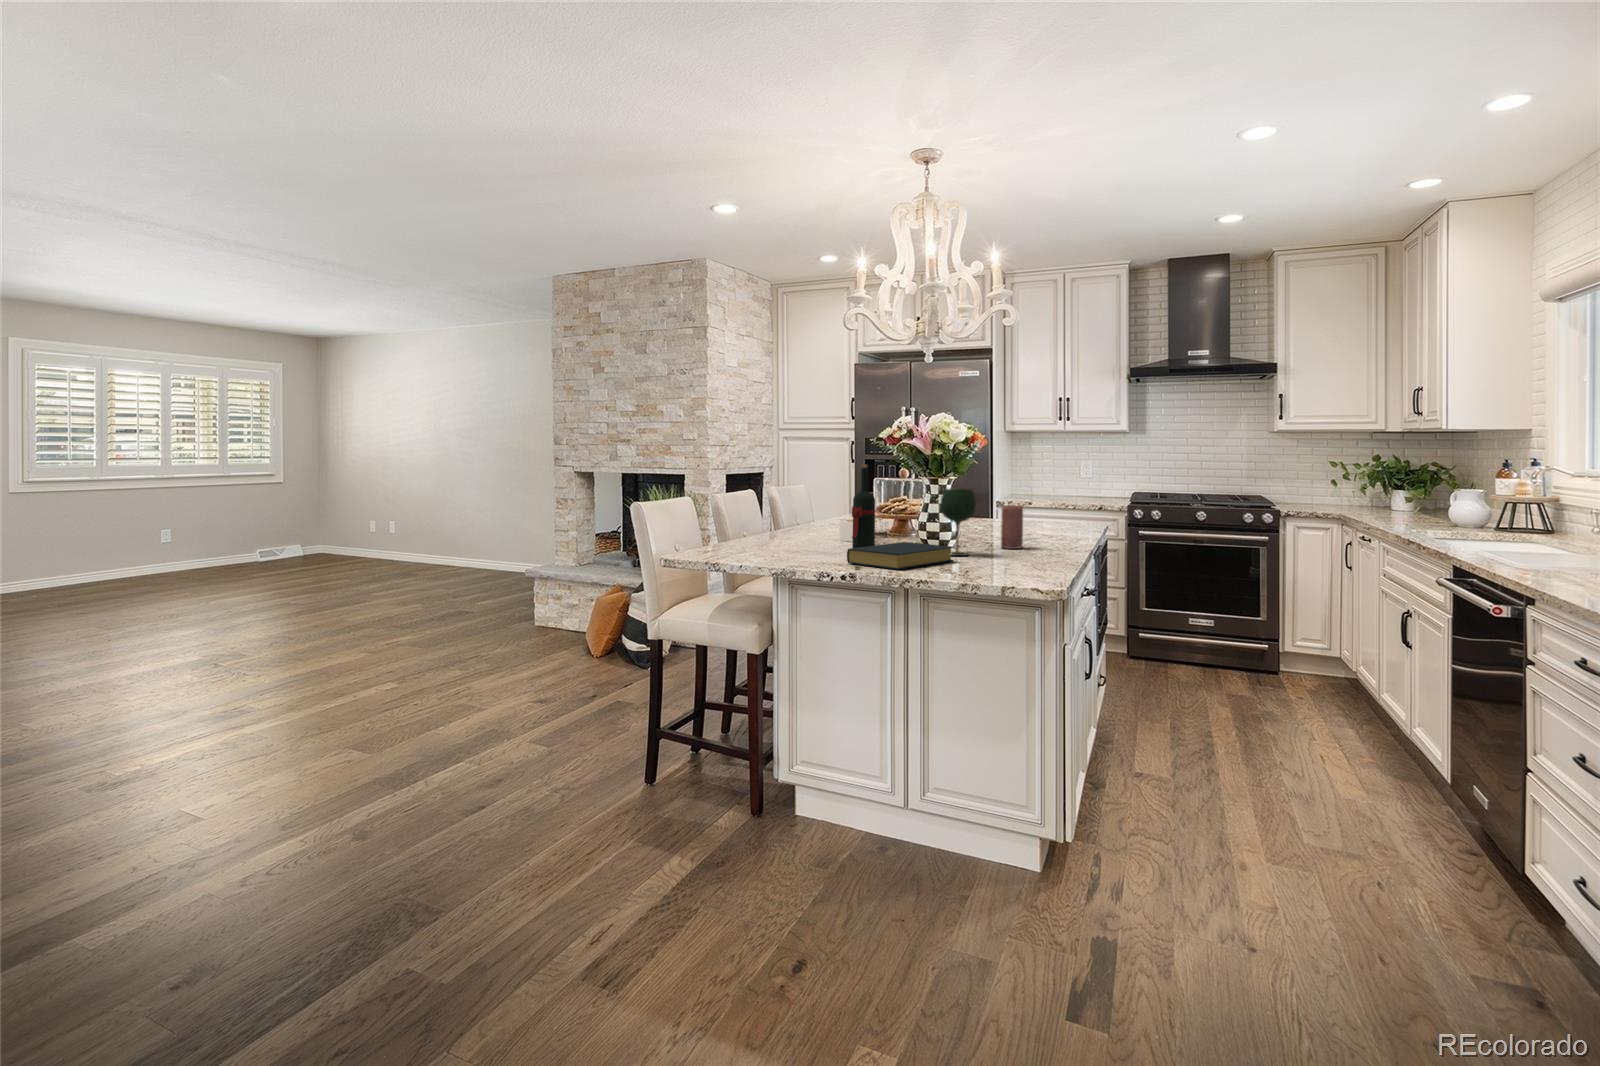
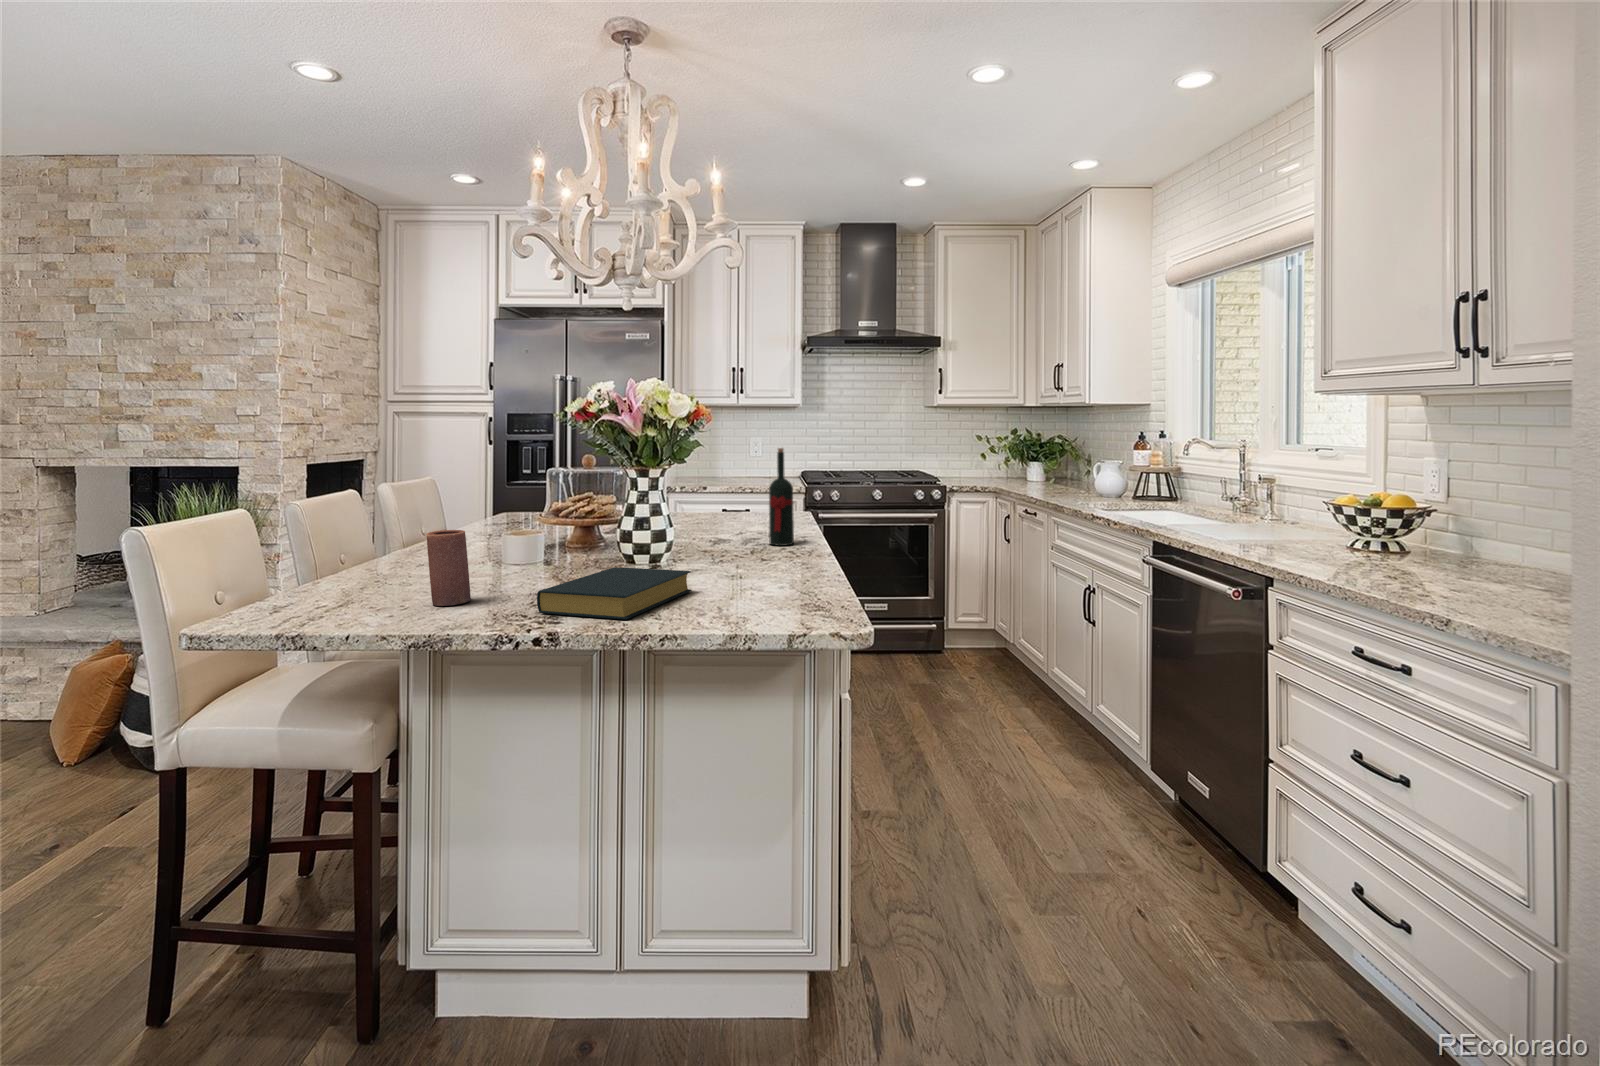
wine bottle: present [852,464,875,548] -> present [769,448,794,546]
wine glass: present [940,489,976,556] -> none [659,486,709,579]
candle: present [1001,506,1023,549] -> present [426,530,471,606]

